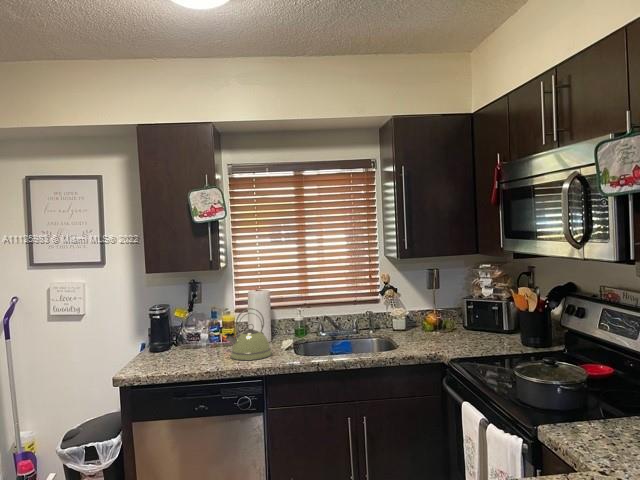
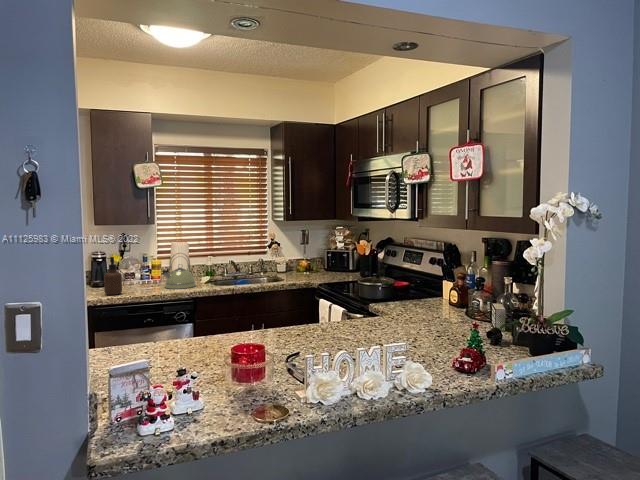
soap dispenser: none [146,317,170,370] -> present [104,257,122,295]

